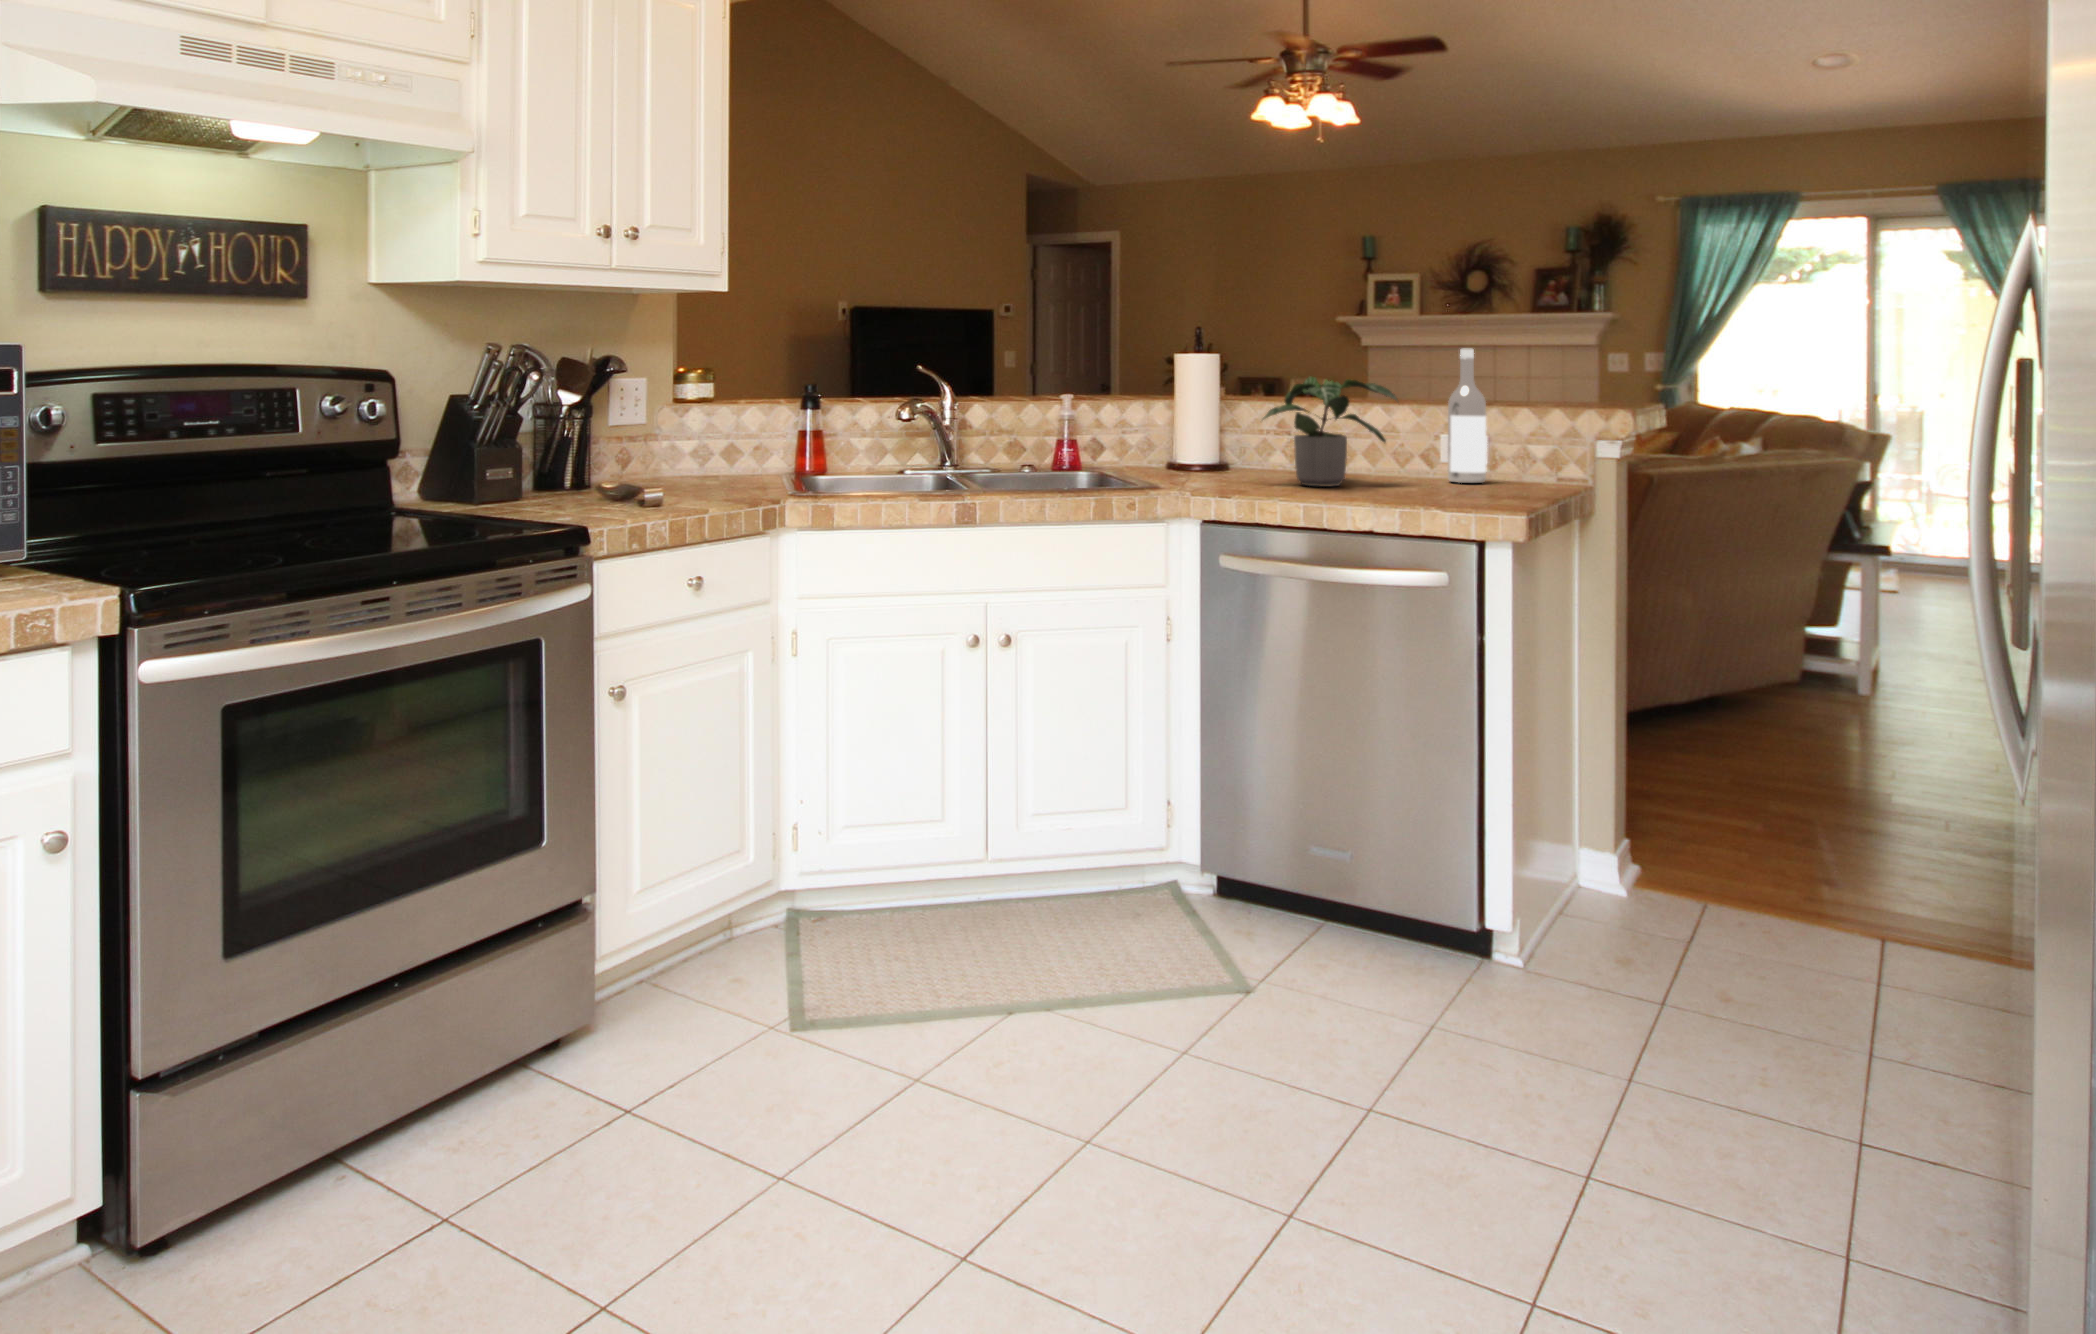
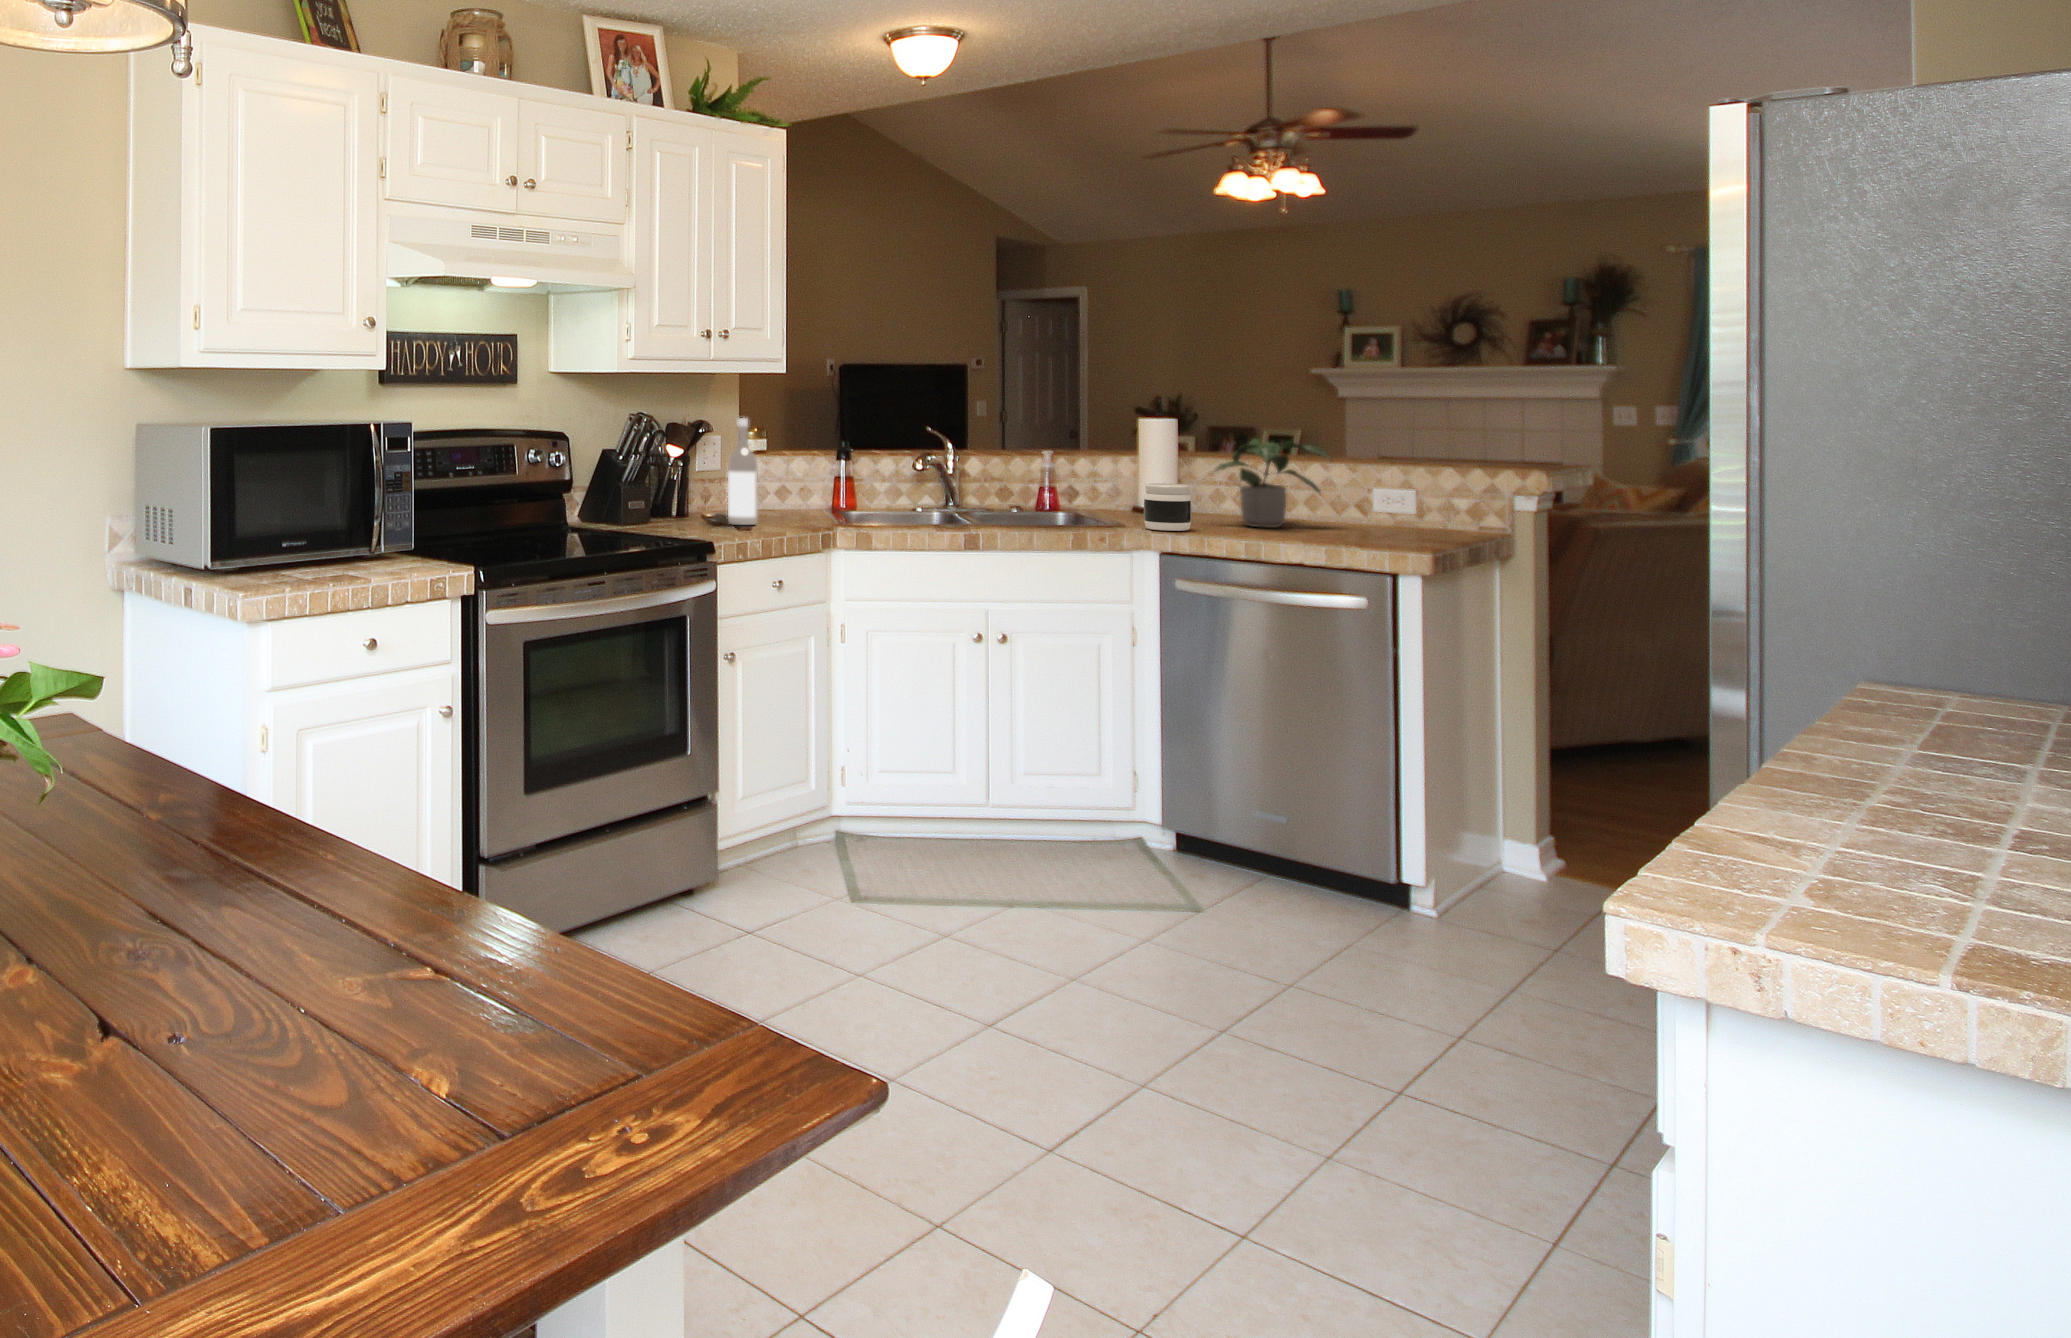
wine bottle: present [1448,349,1487,483] -> present [728,418,758,525]
jar: none [1182,434,1238,494] -> present [1144,483,1191,531]

